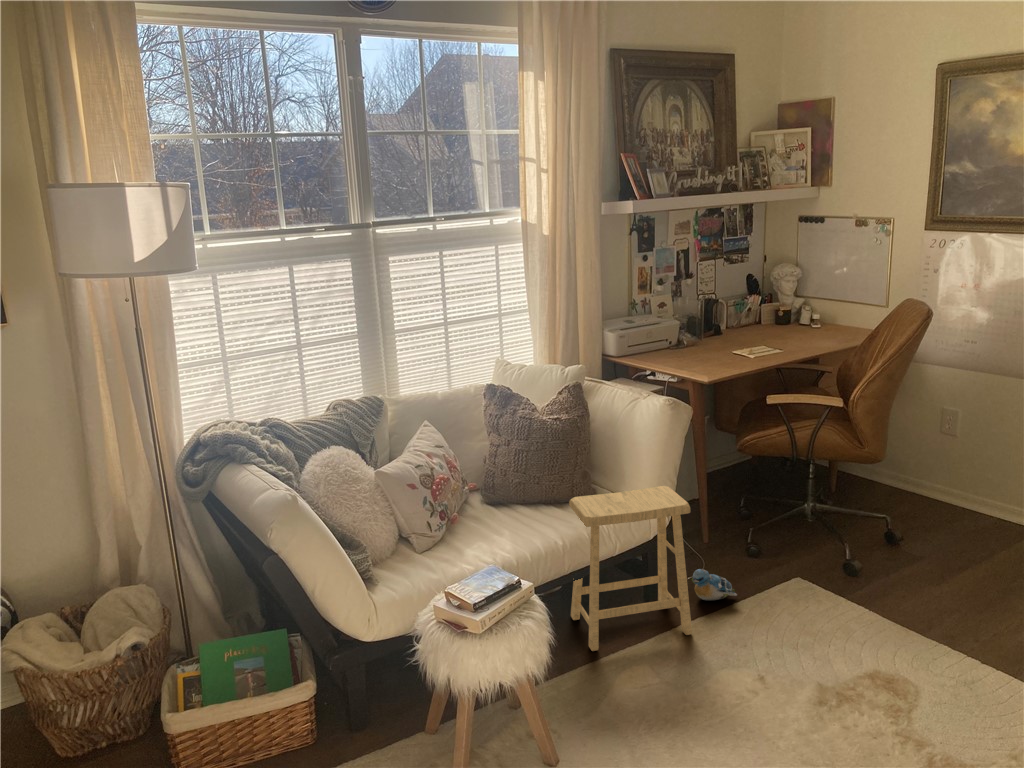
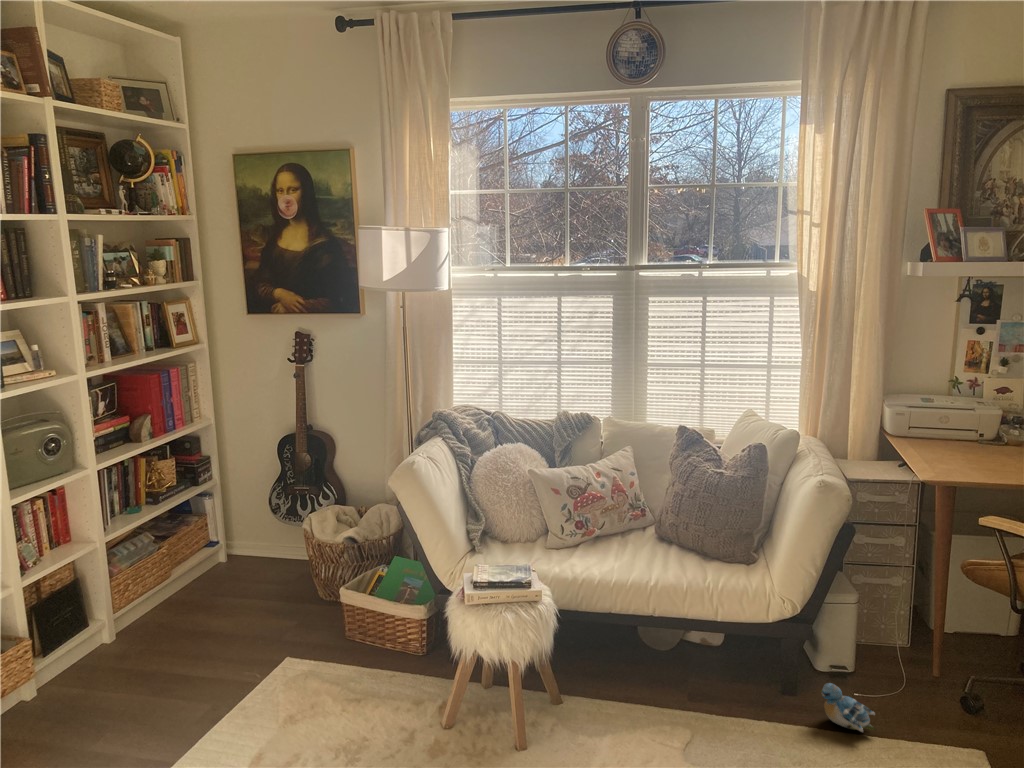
footstool: present [569,486,692,651] -> none [664,551,798,738]

